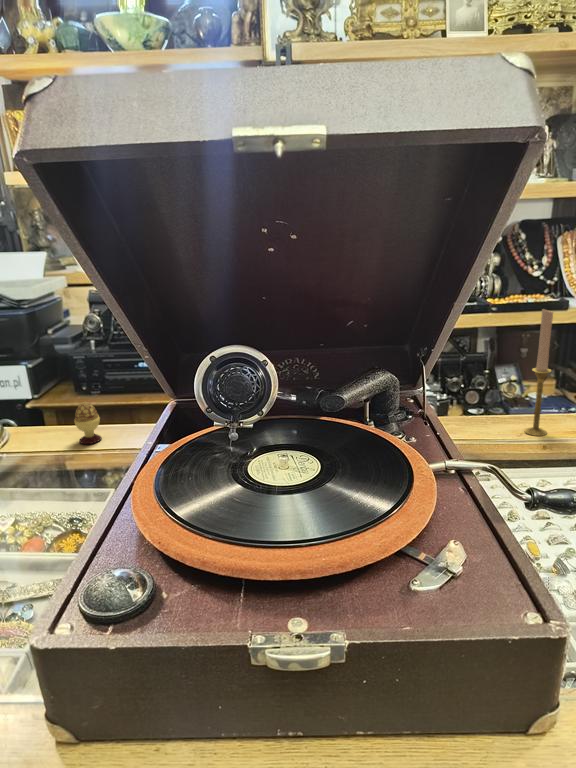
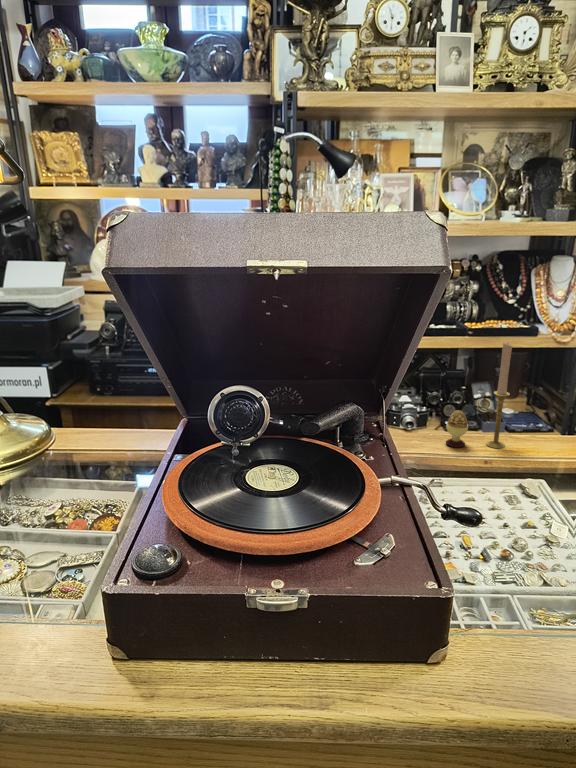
decorative egg: present [75,401,101,444] -> present [446,410,468,448]

